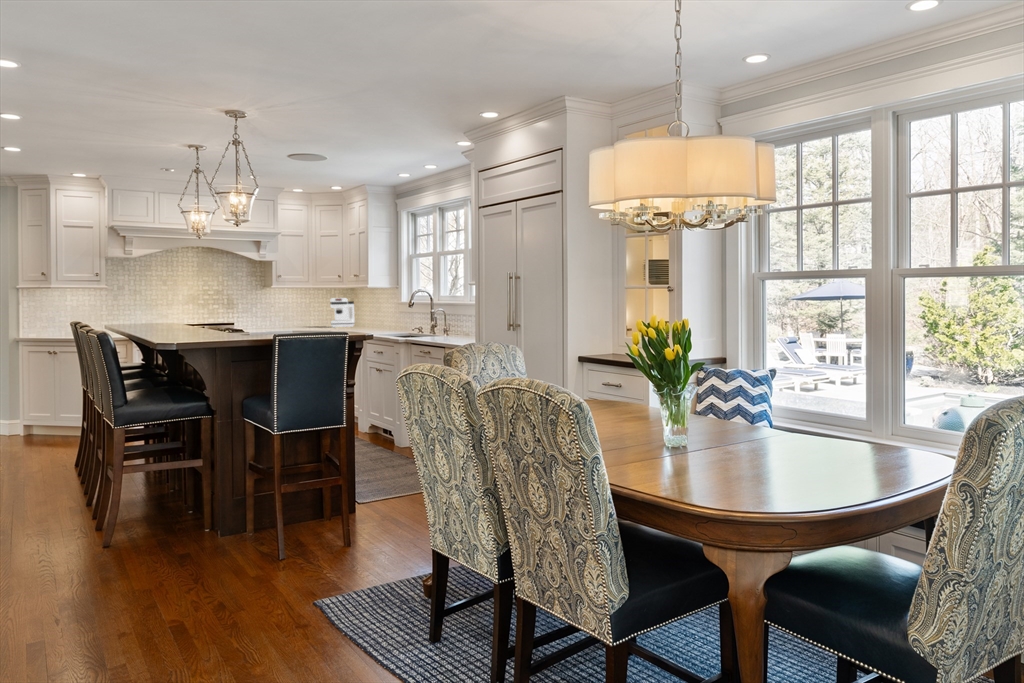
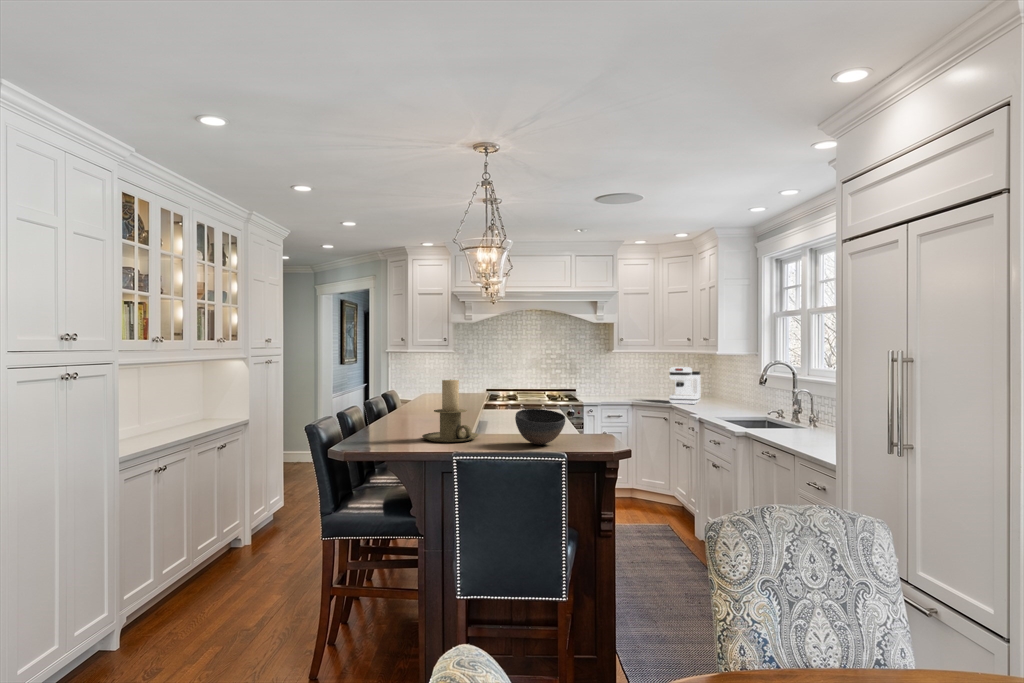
candle holder: none [205,293,253,341] -> present [422,380,478,442]
bowl: none [286,314,323,337] -> present [515,409,565,445]

